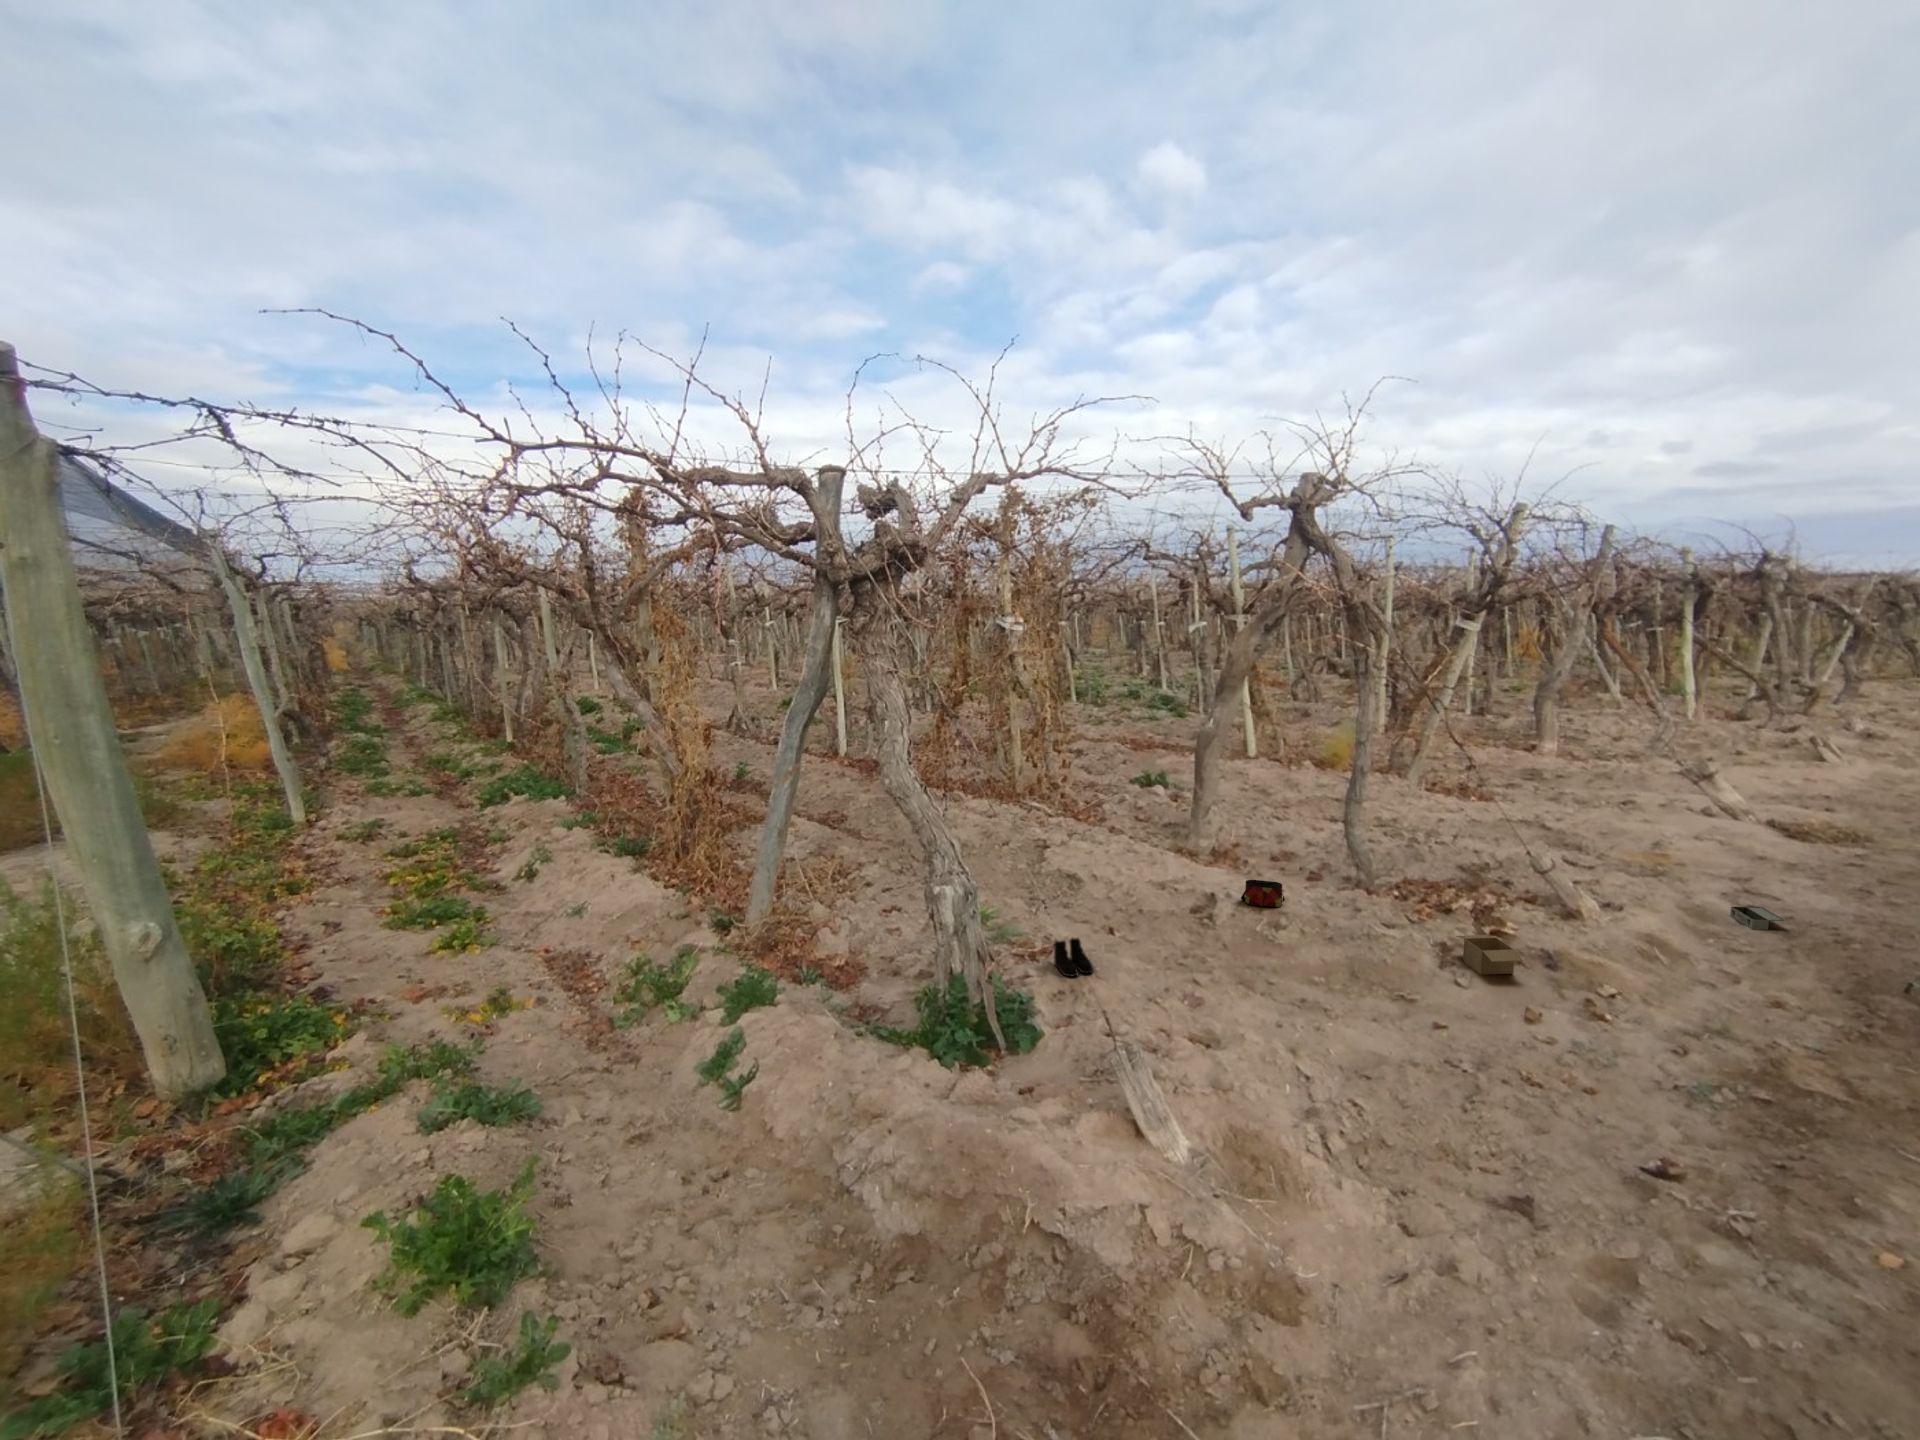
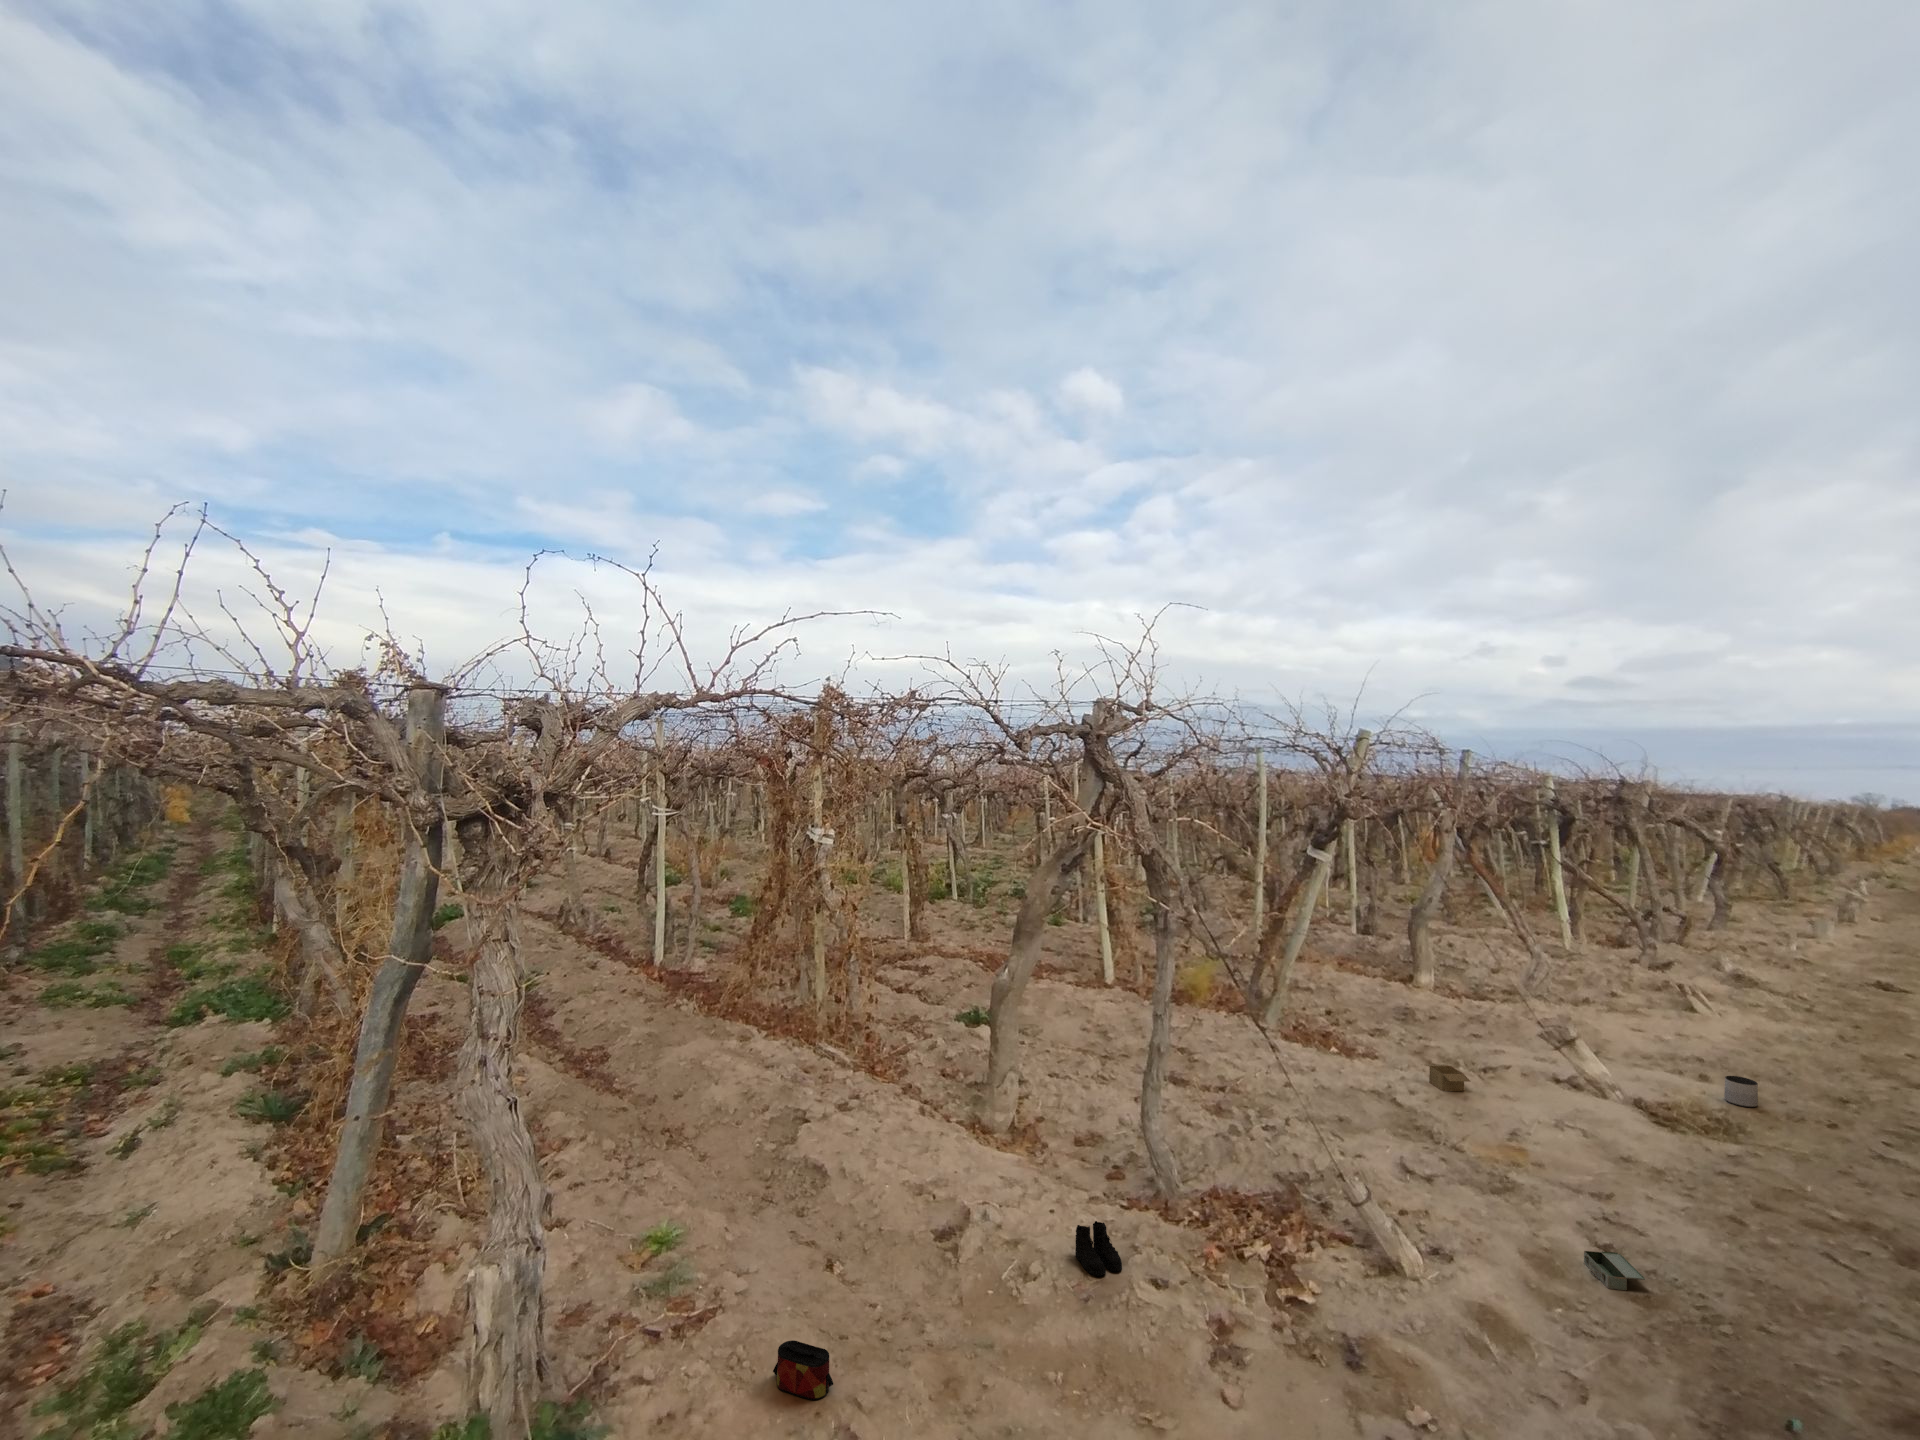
planter: none [1851,797,1885,822] -> present [1724,1076,1758,1107]
bag: present [1241,880,1285,908] -> present [773,1340,833,1400]
cardboard box: present [1457,935,1524,975] -> present [1426,1064,1470,1091]
boots: present [1054,938,1093,977] -> present [1075,1221,1122,1276]

